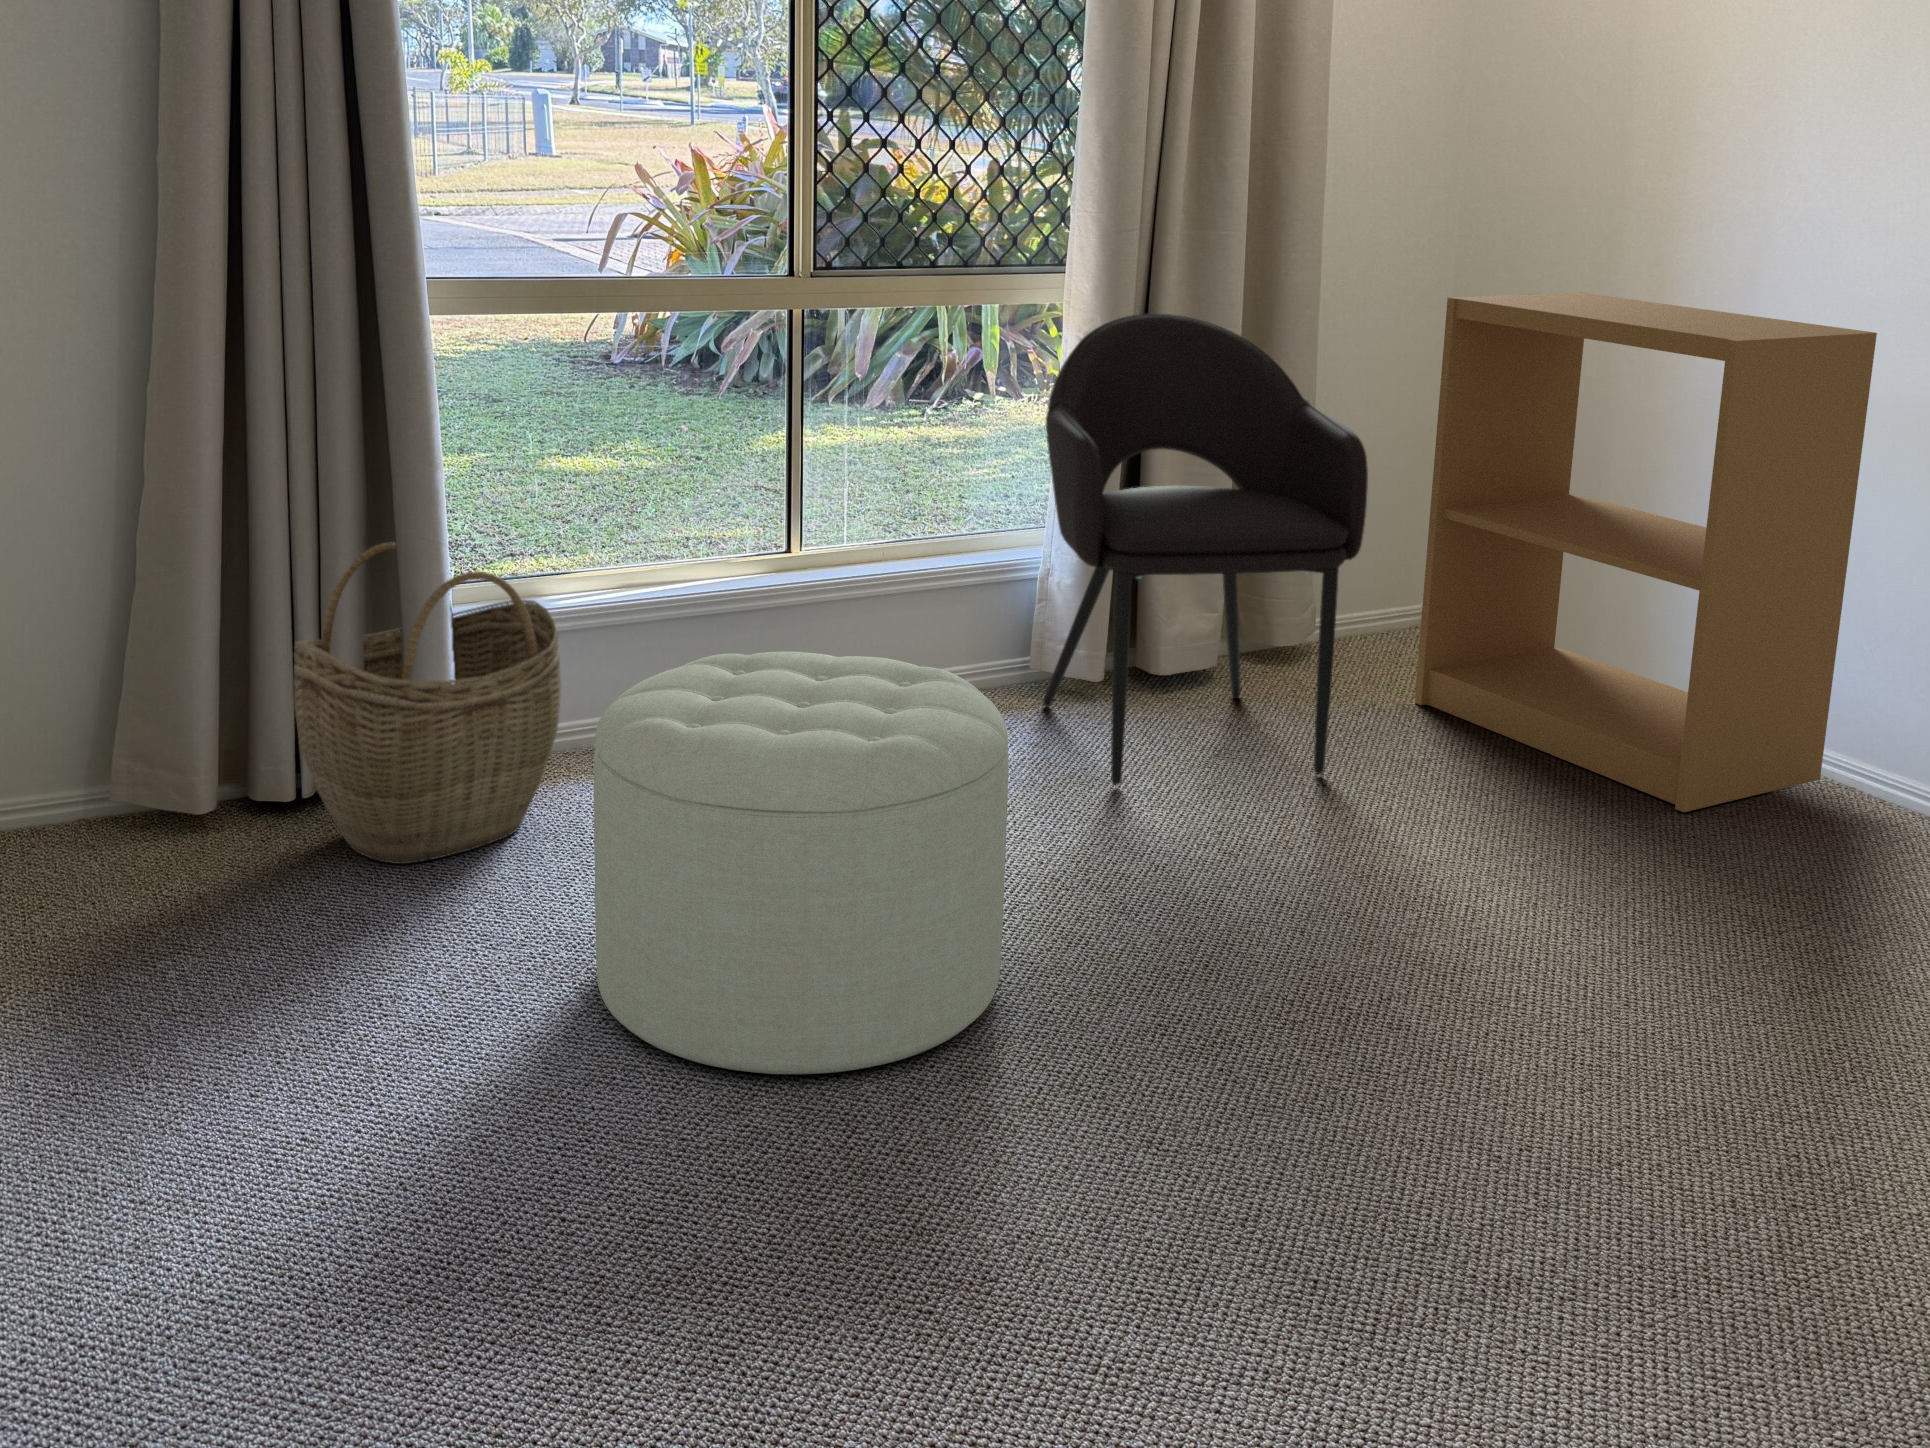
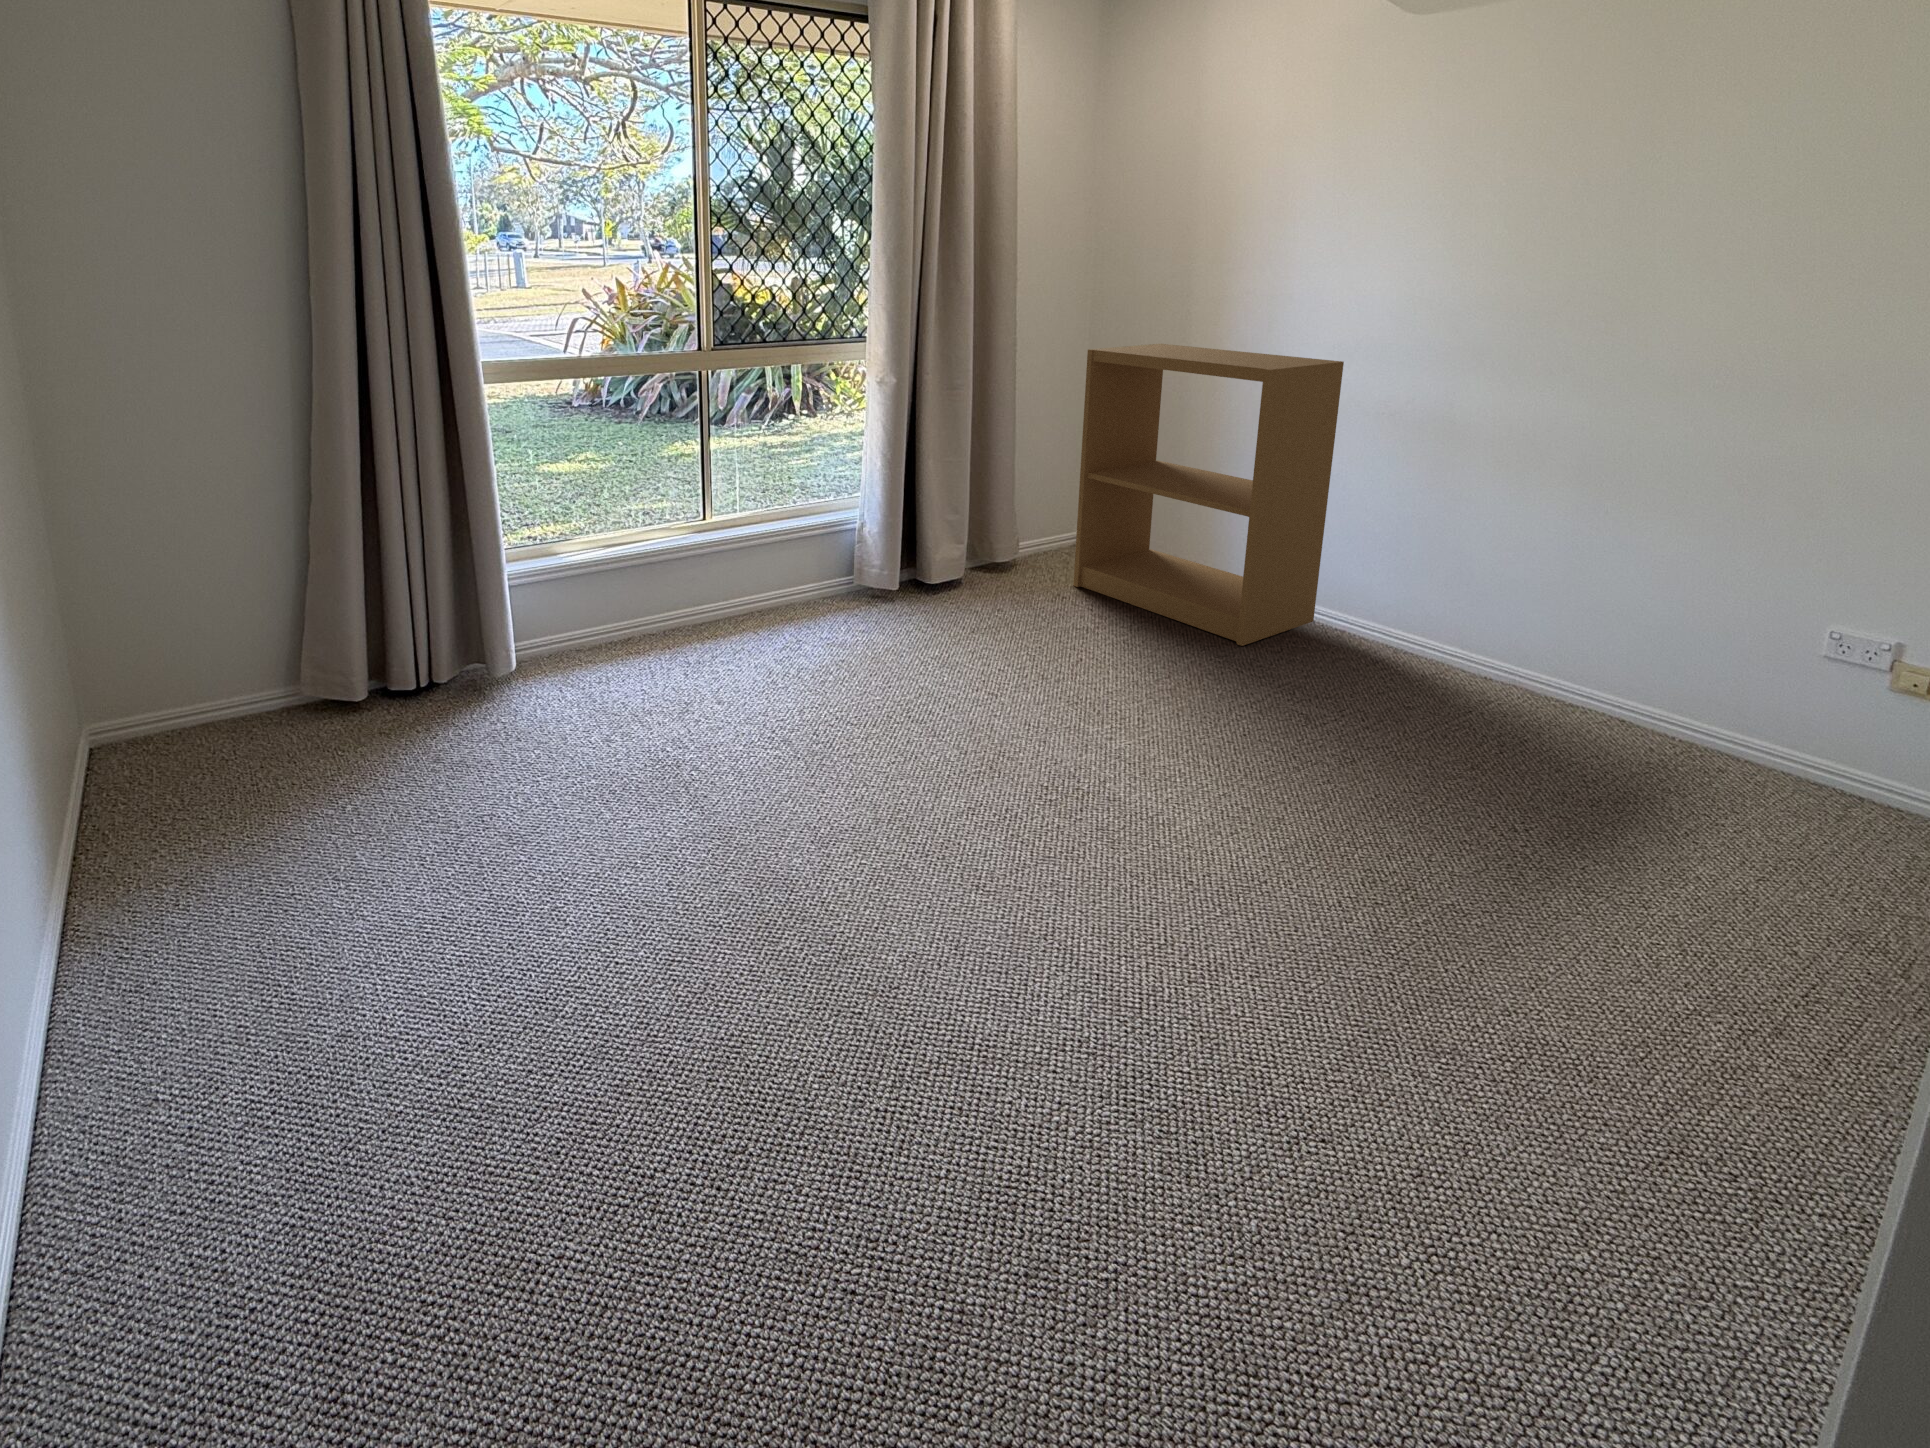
armchair: present [1043,314,1368,785] -> none [859,365,1051,646]
woven basket: present [293,542,561,864] -> none [416,523,580,720]
ottoman: present [594,652,1009,1074] -> none [613,583,868,849]

